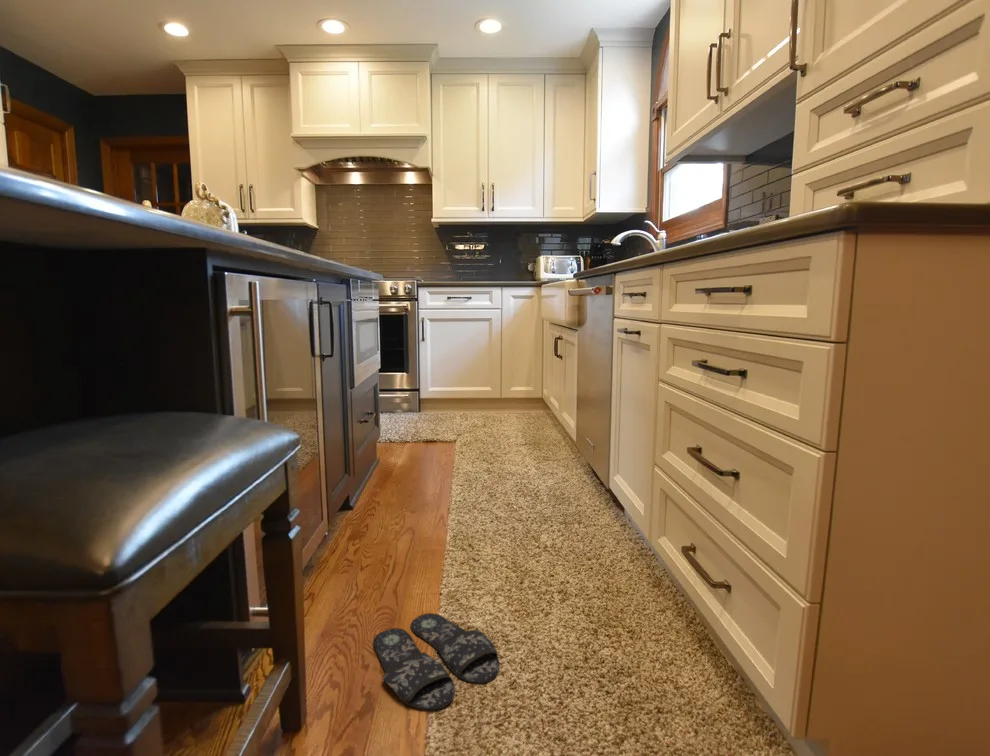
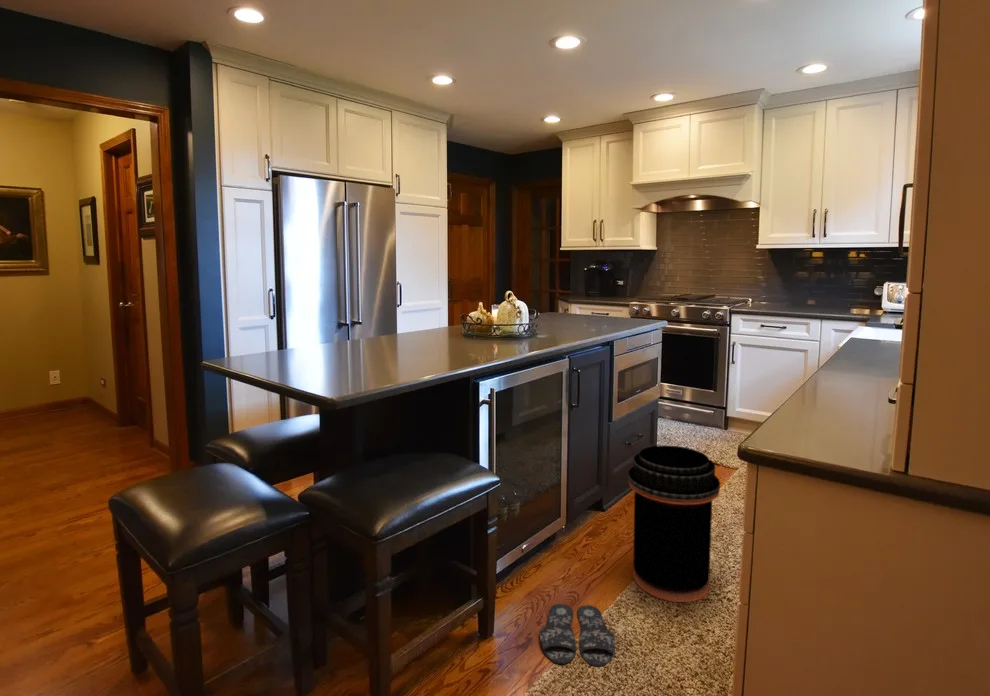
trash can: none [430,386,538,572] -> present [628,445,720,602]

